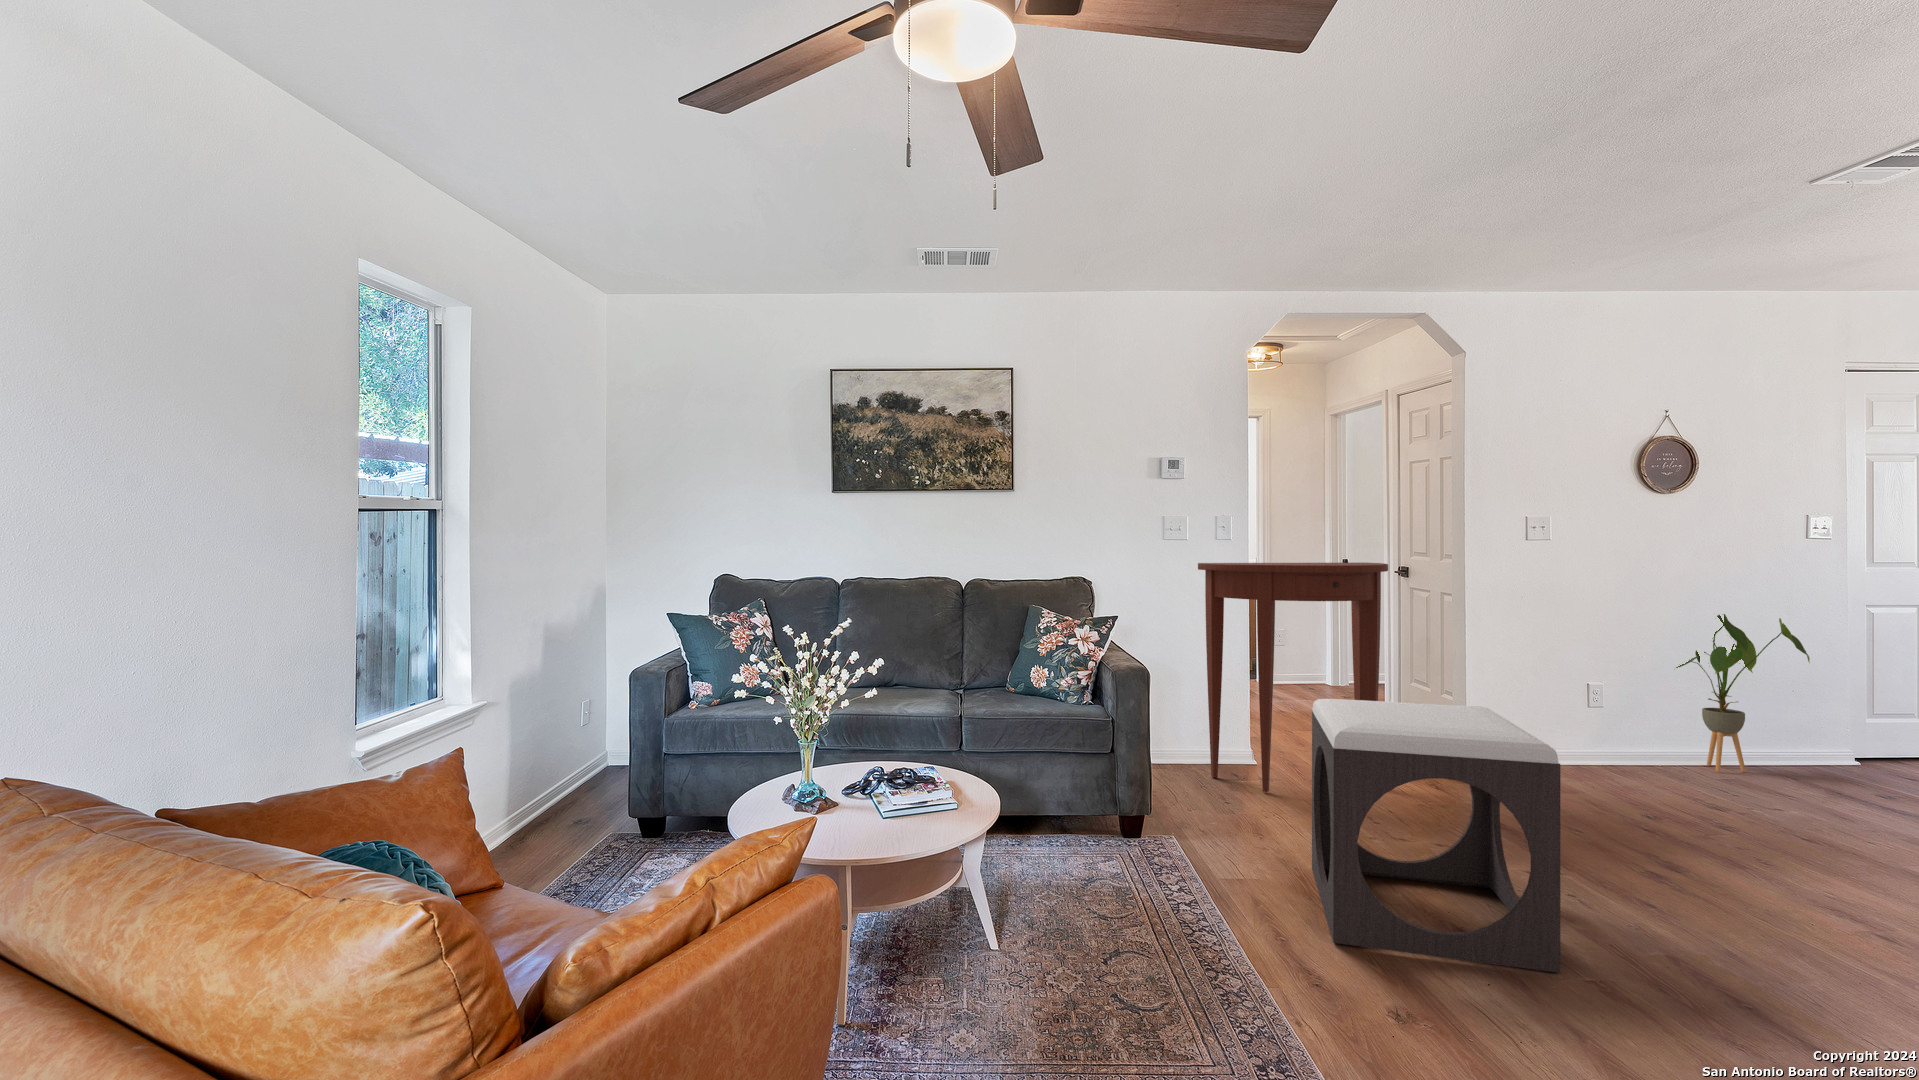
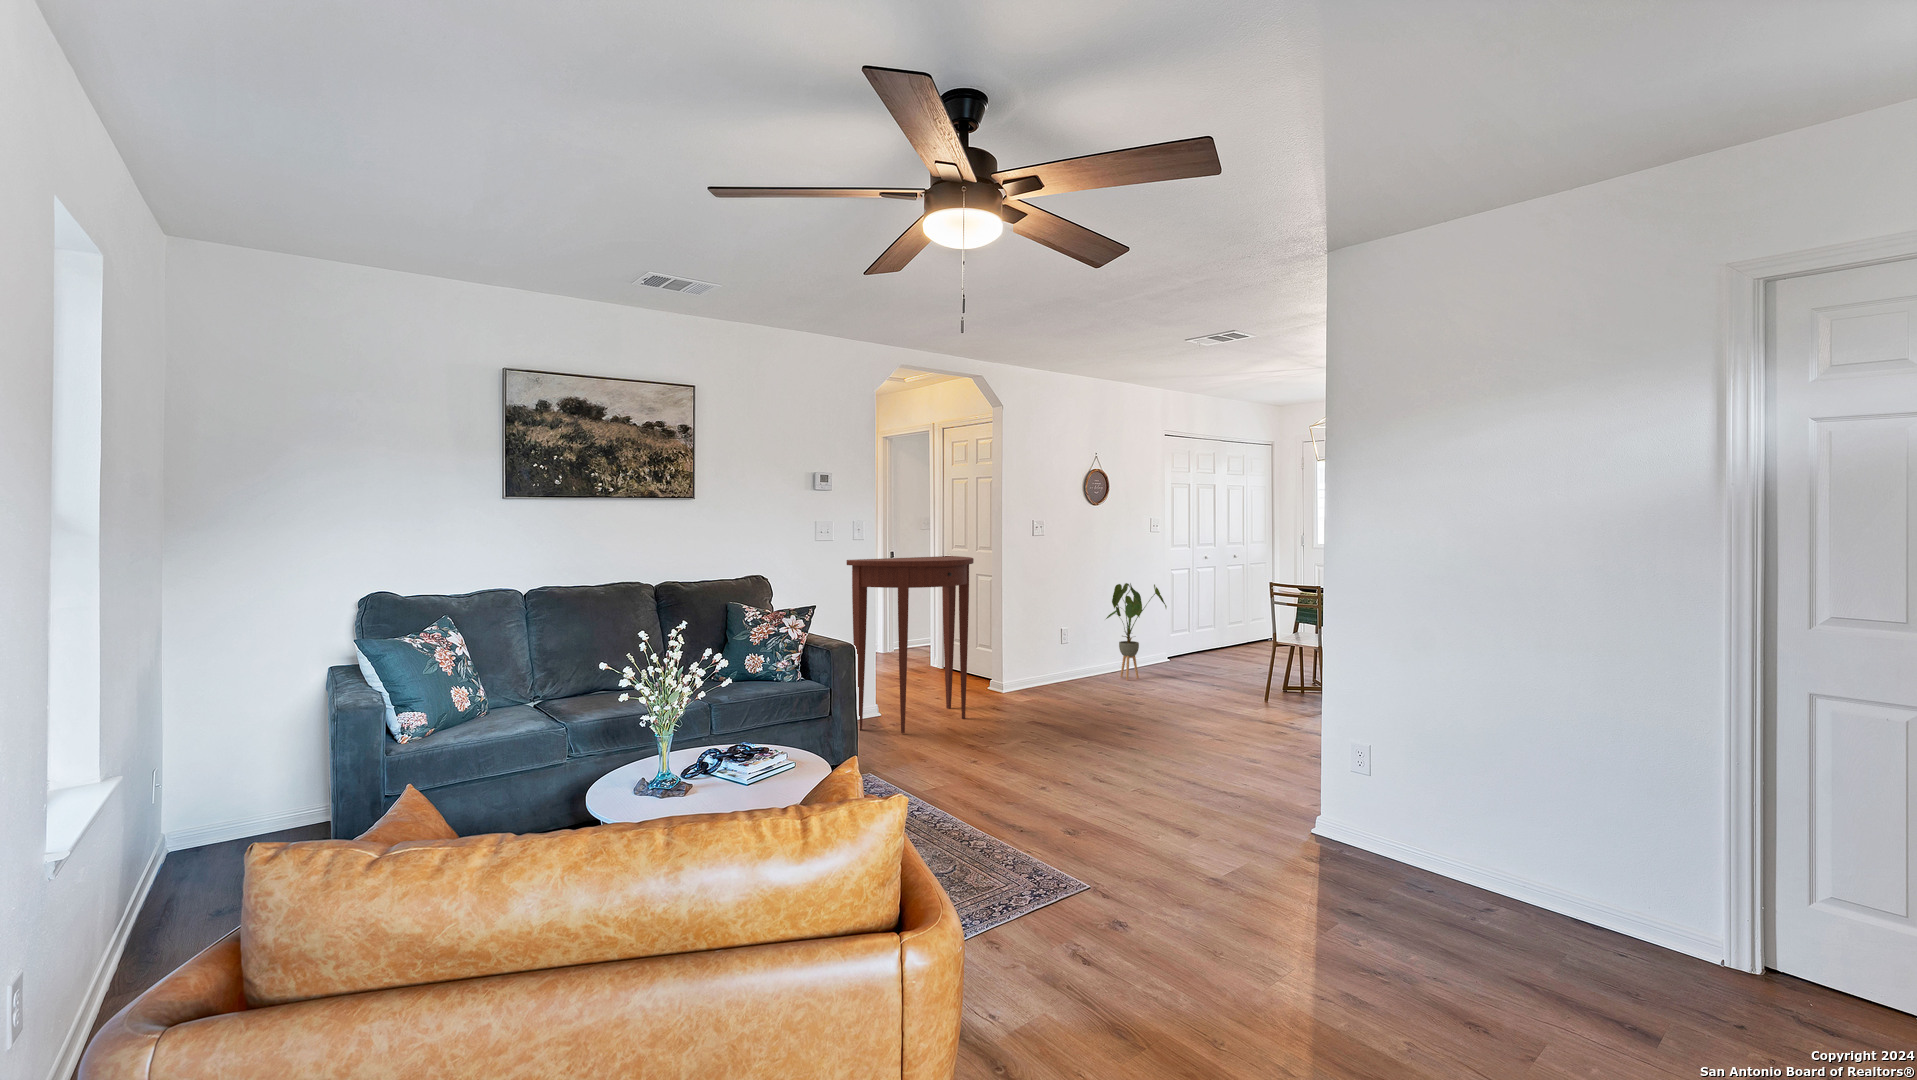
footstool: present [1312,699,1561,973] -> none [970,651,1125,810]

